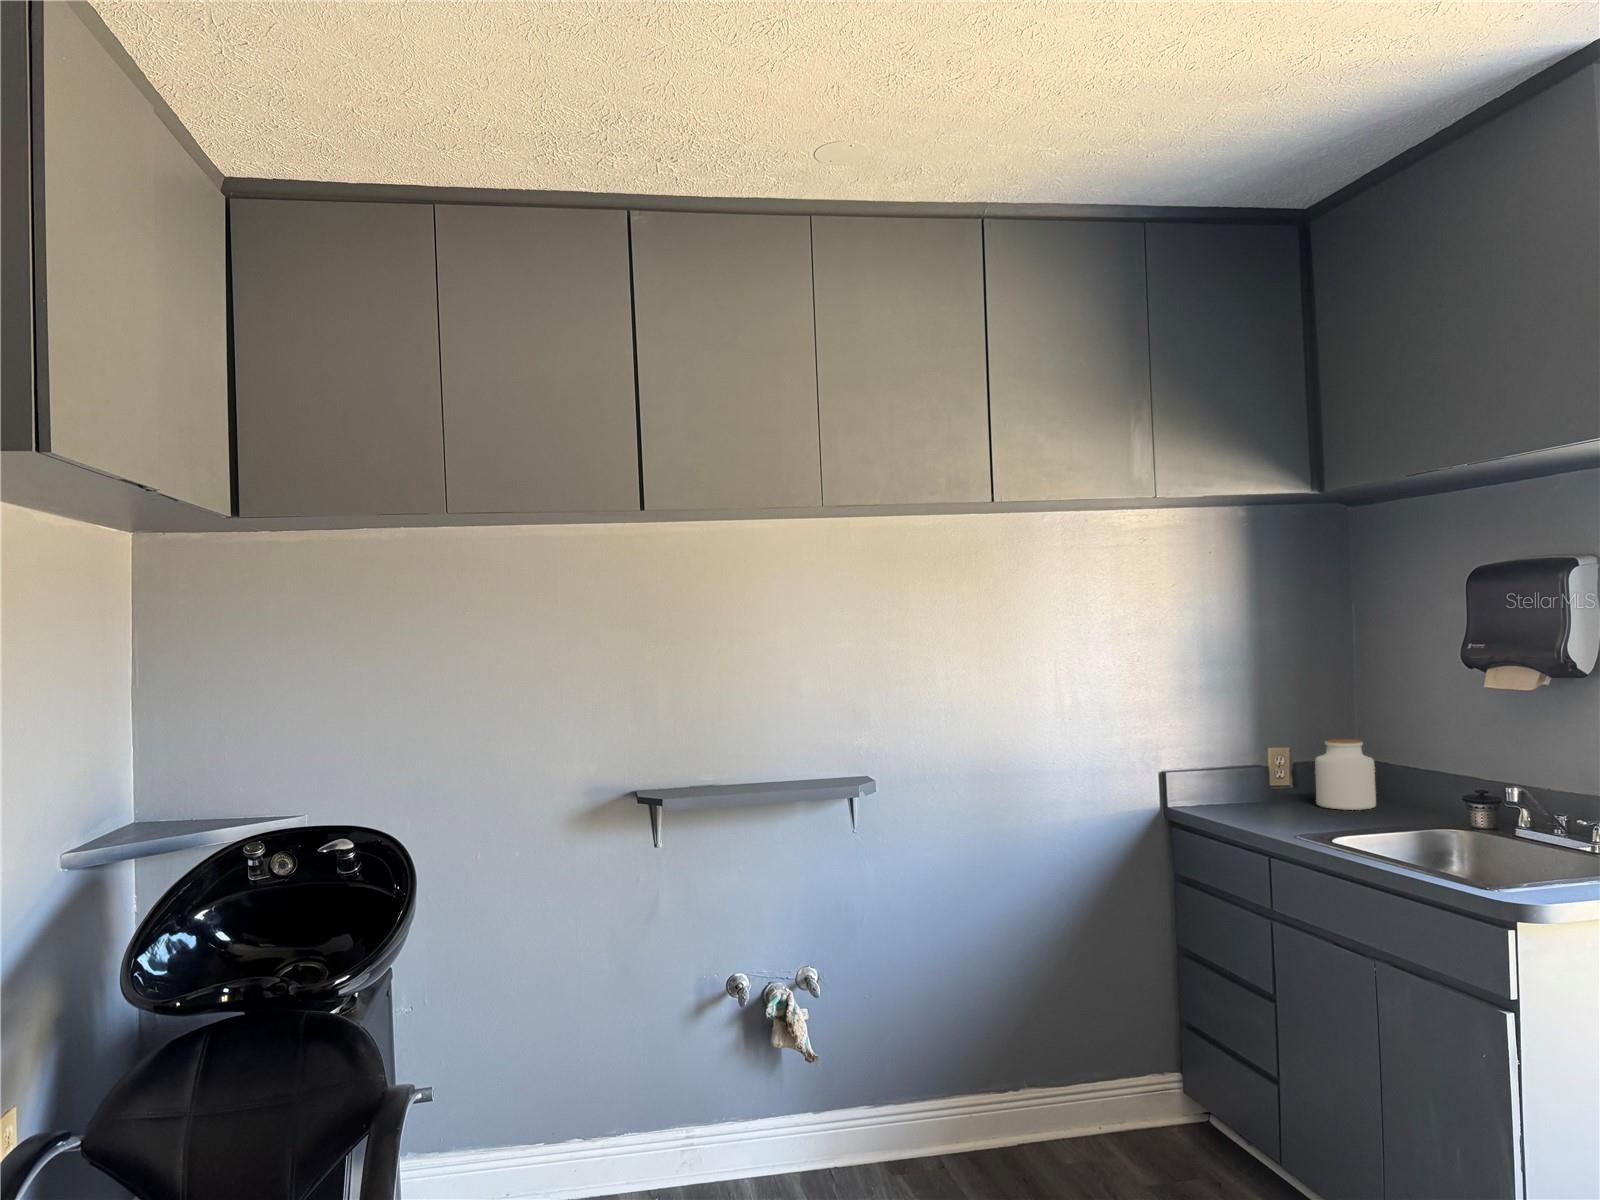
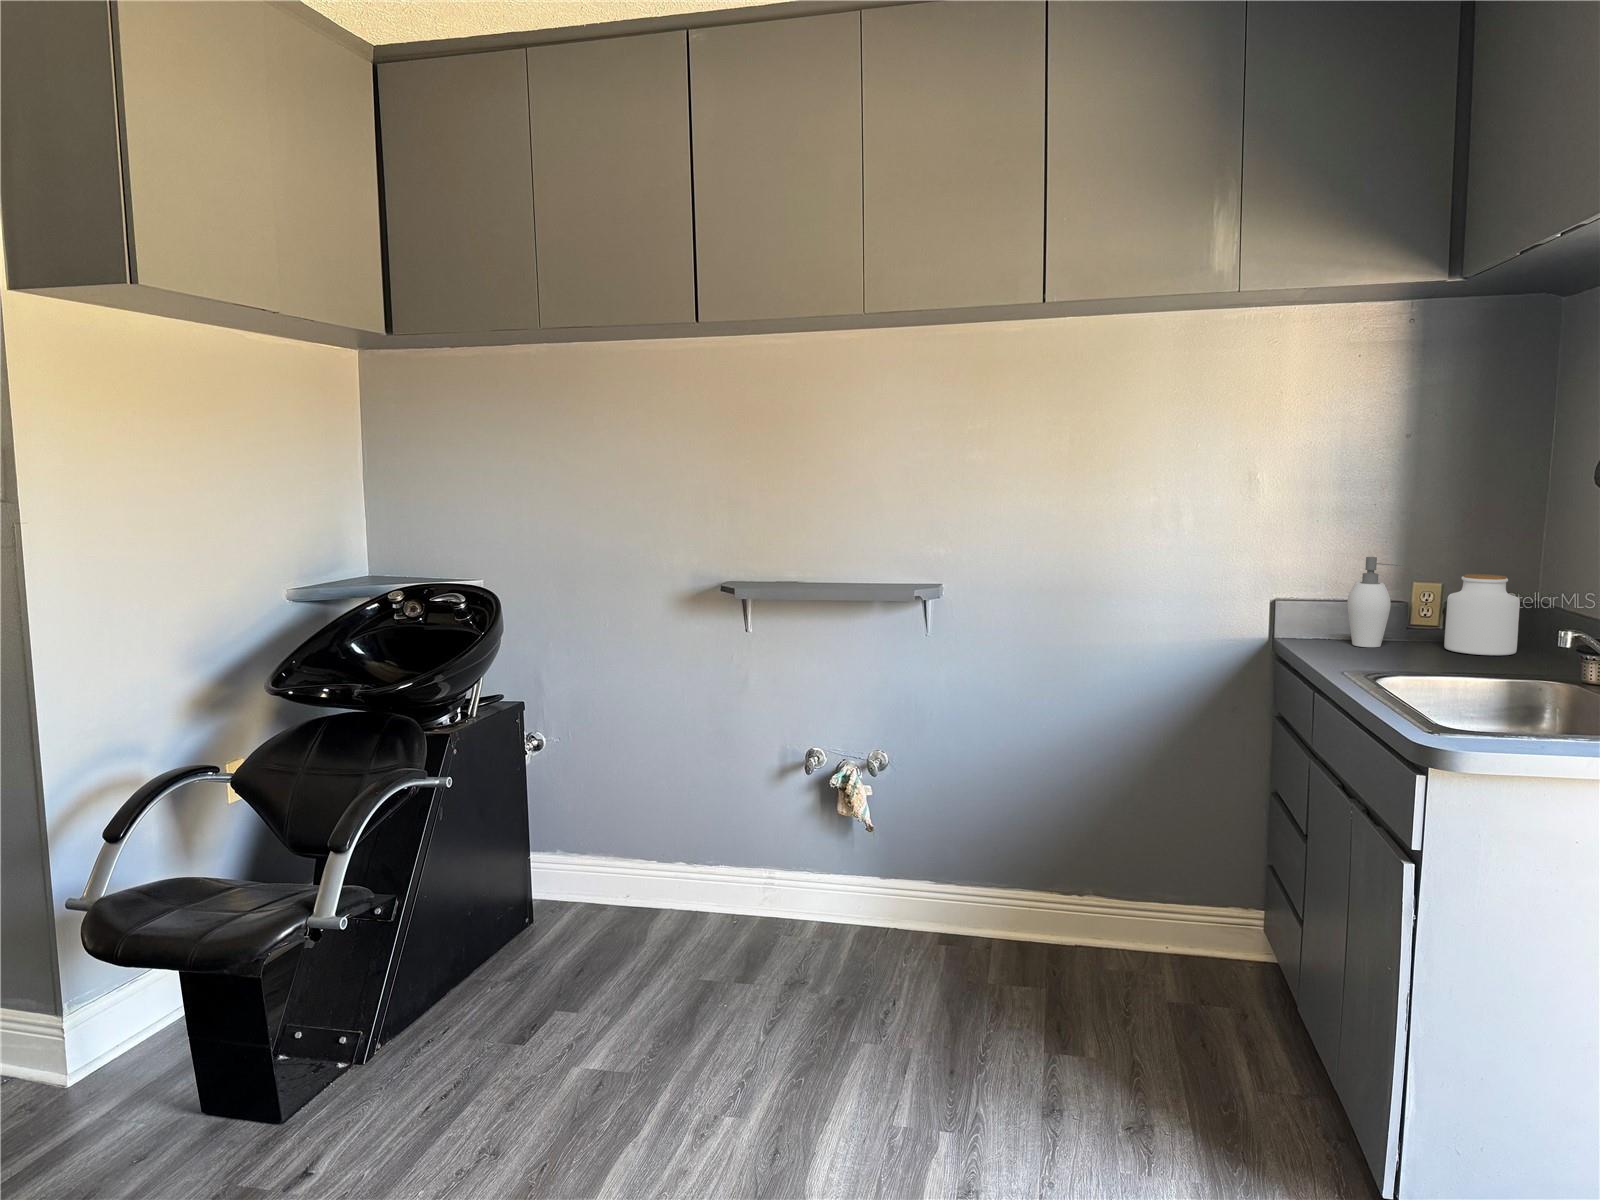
soap dispenser: none [1237,729,1285,811] -> present [1347,557,1403,647]

